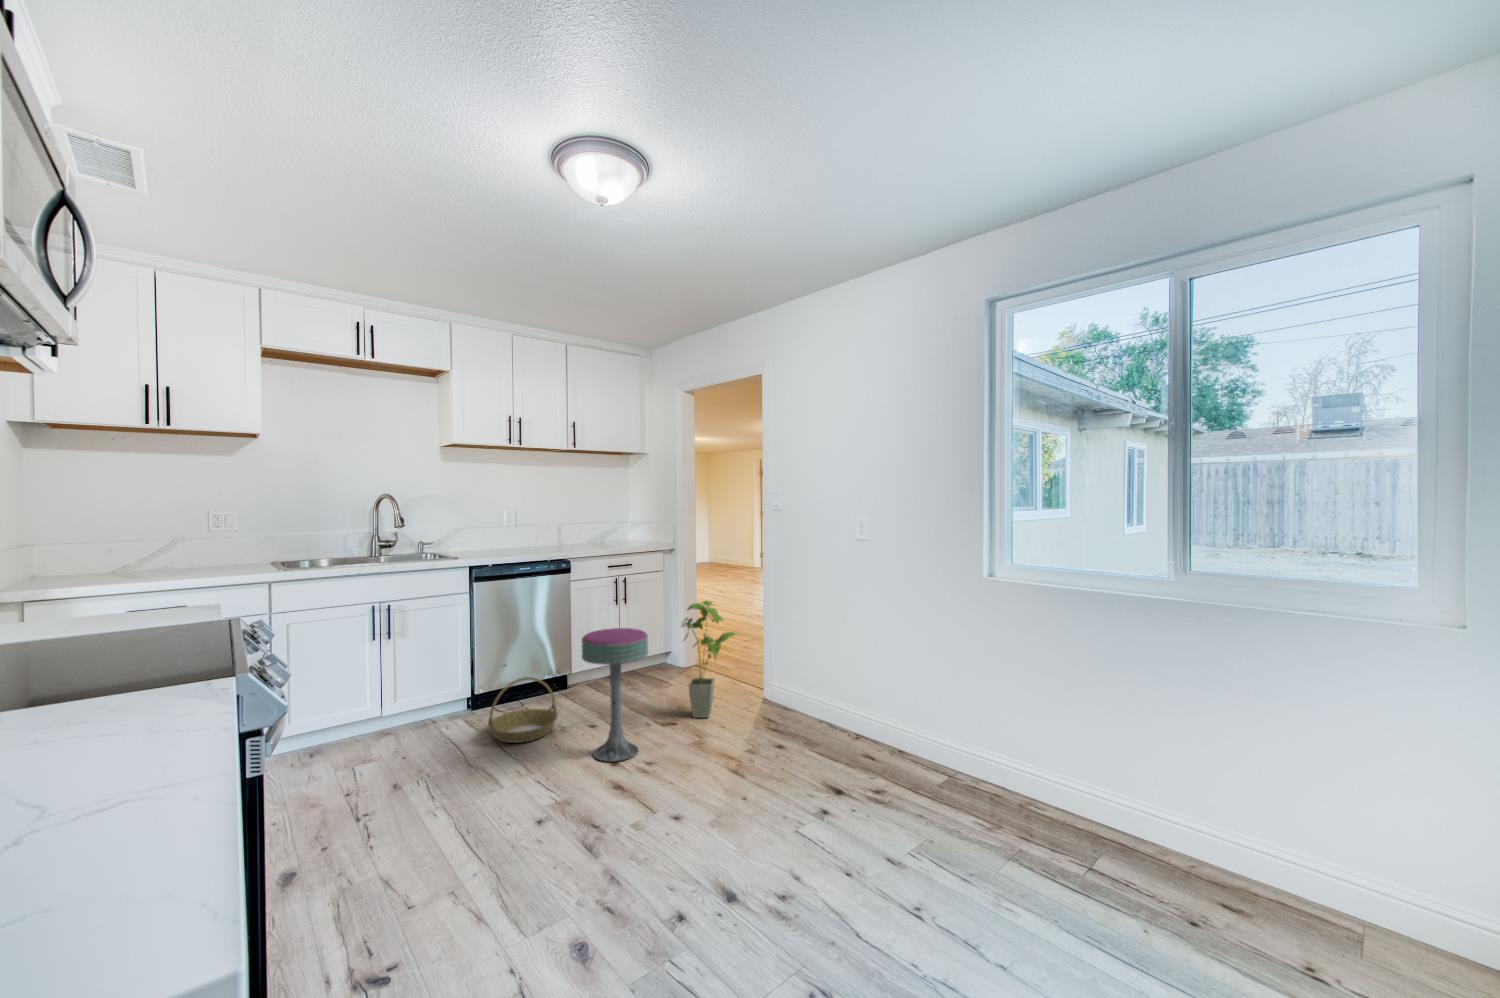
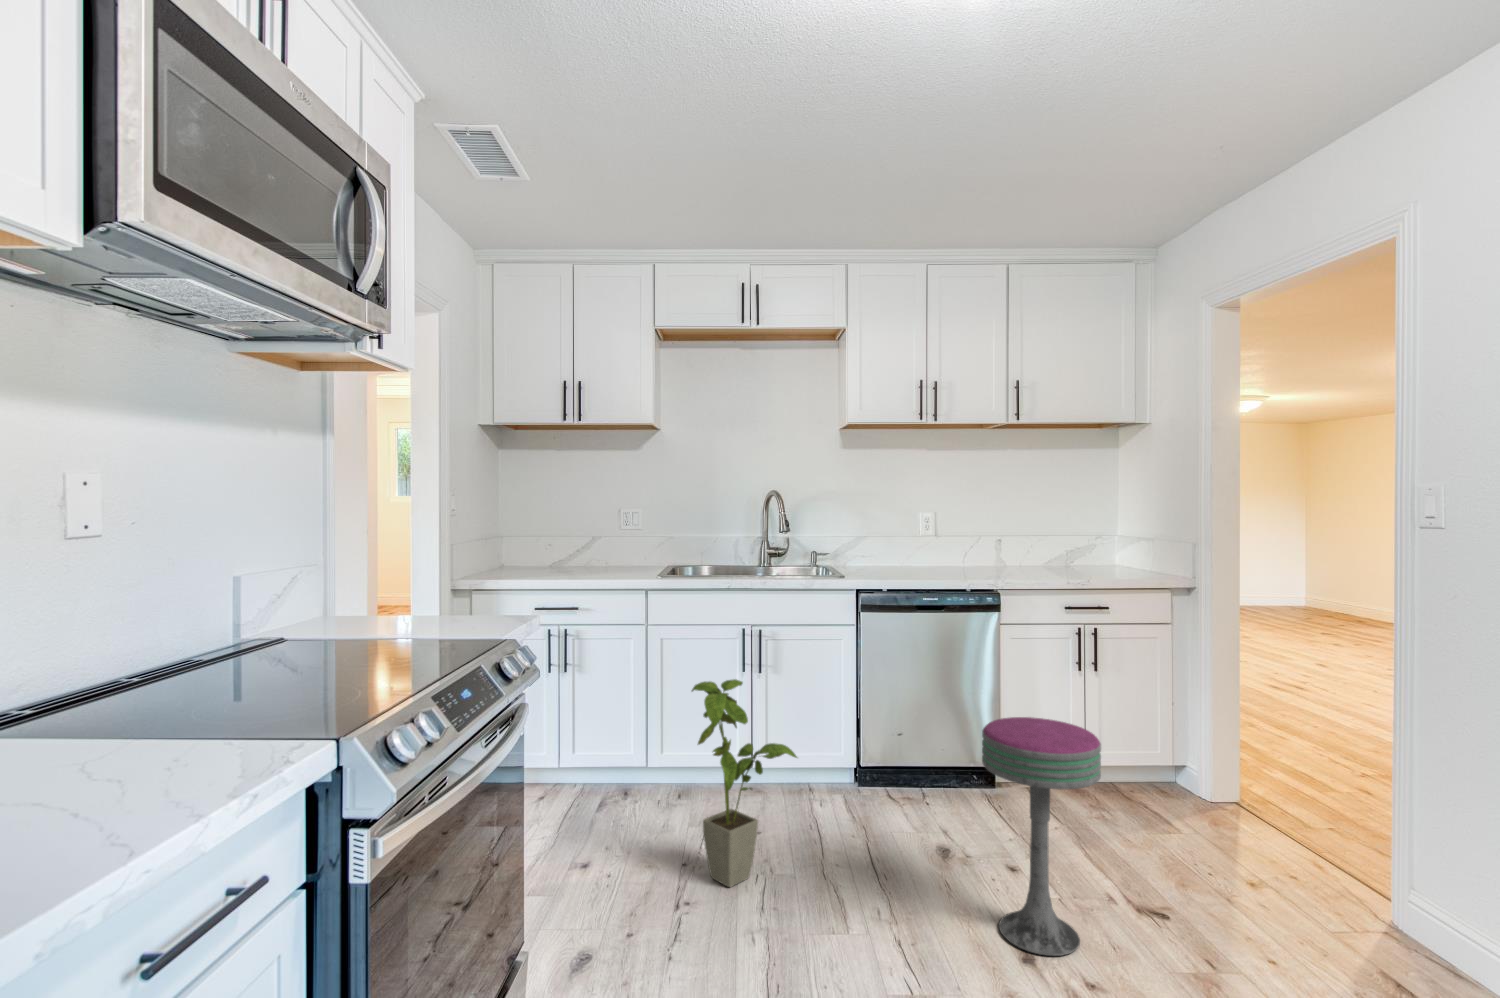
house plant: present [682,601,737,718] -> present [692,679,797,887]
basket: present [488,677,558,743] -> none [862,763,961,863]

